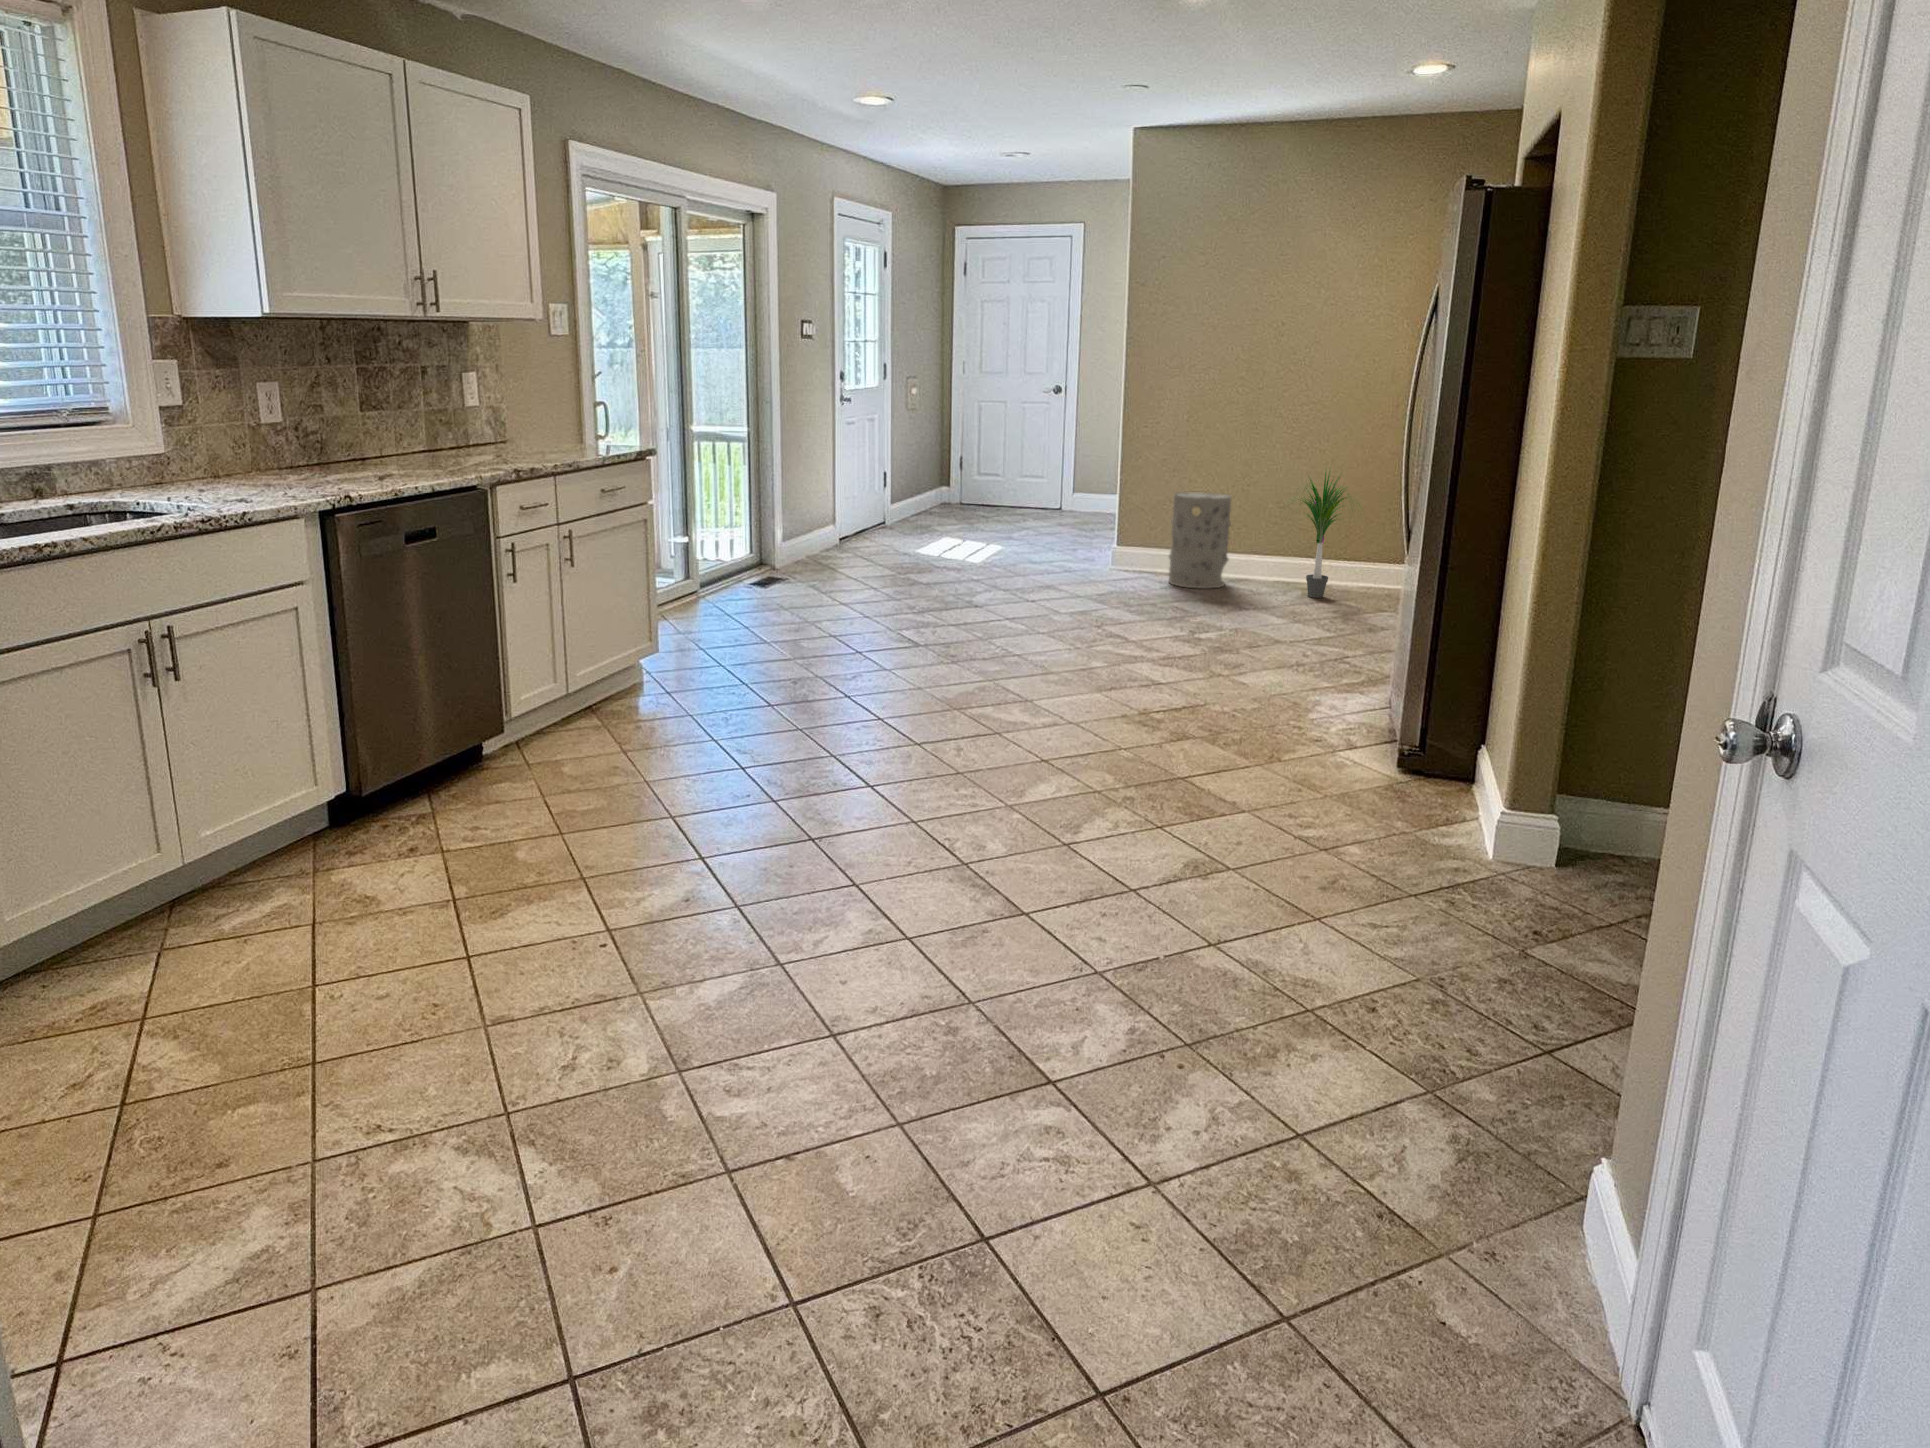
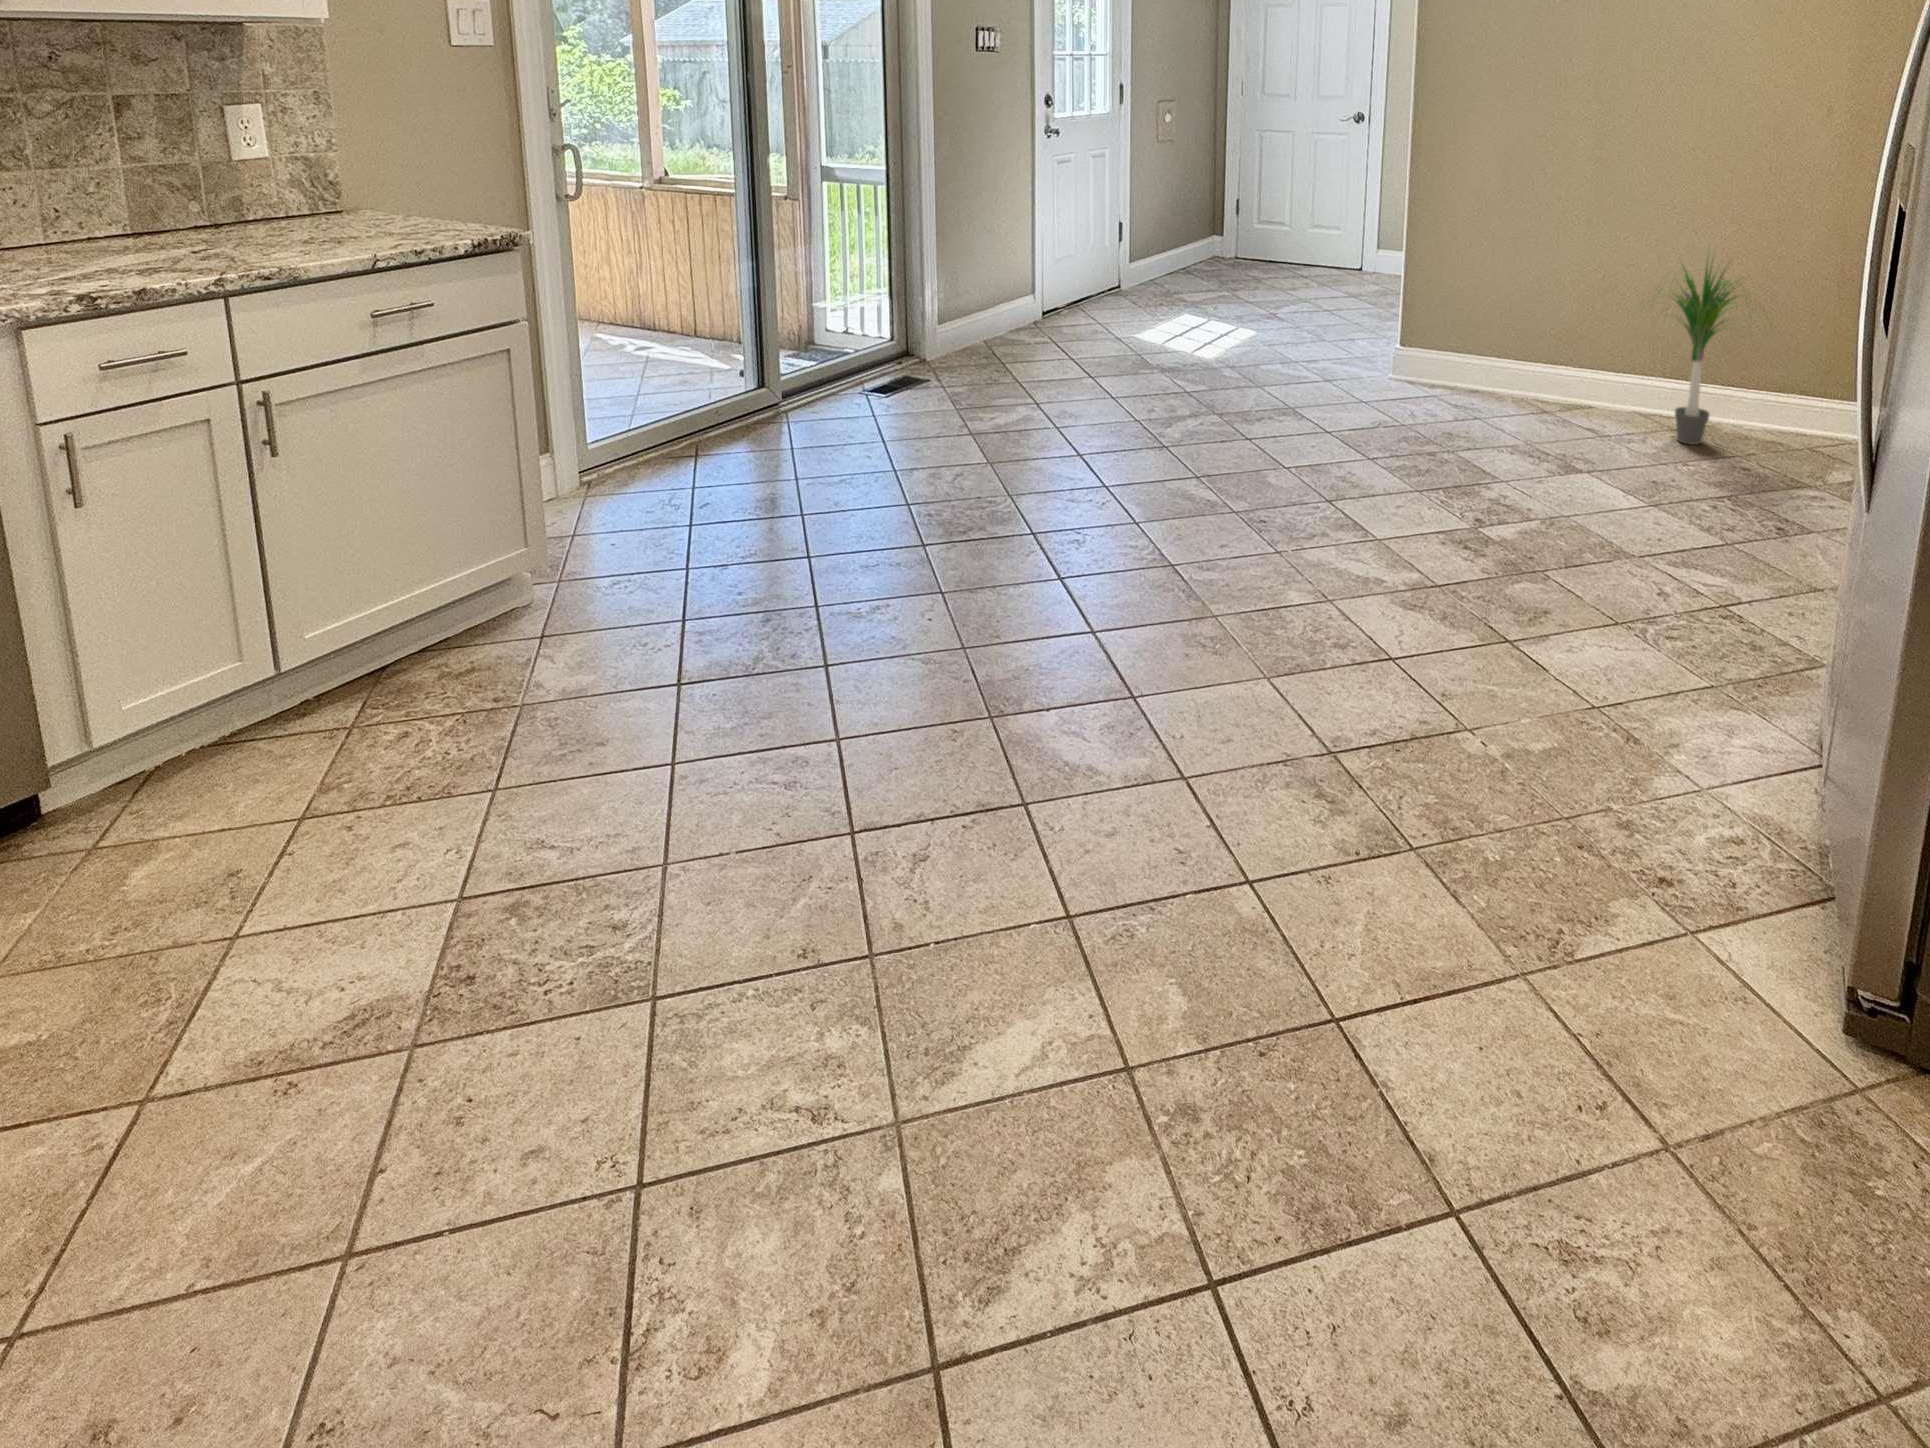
trash can: present [1169,492,1231,589] -> none [1467,273,1562,418]

